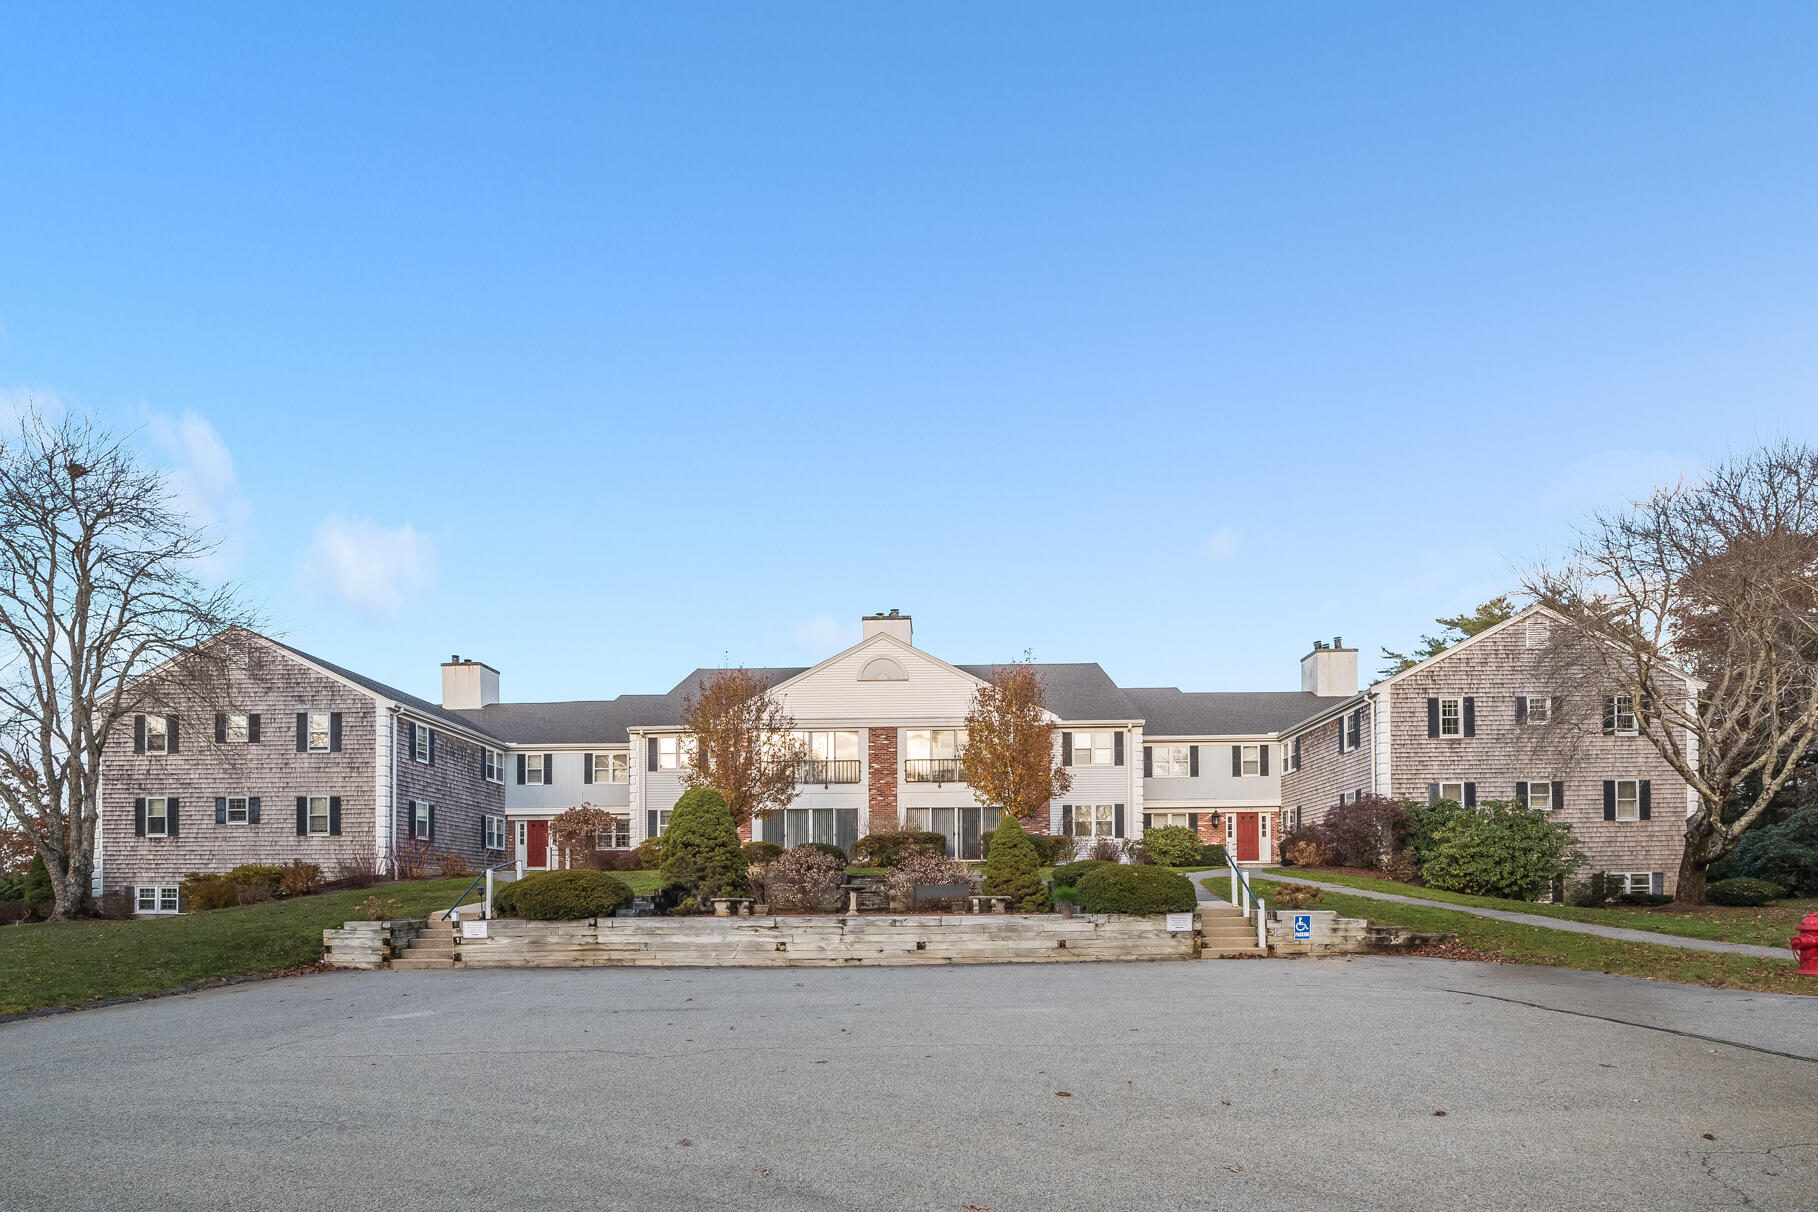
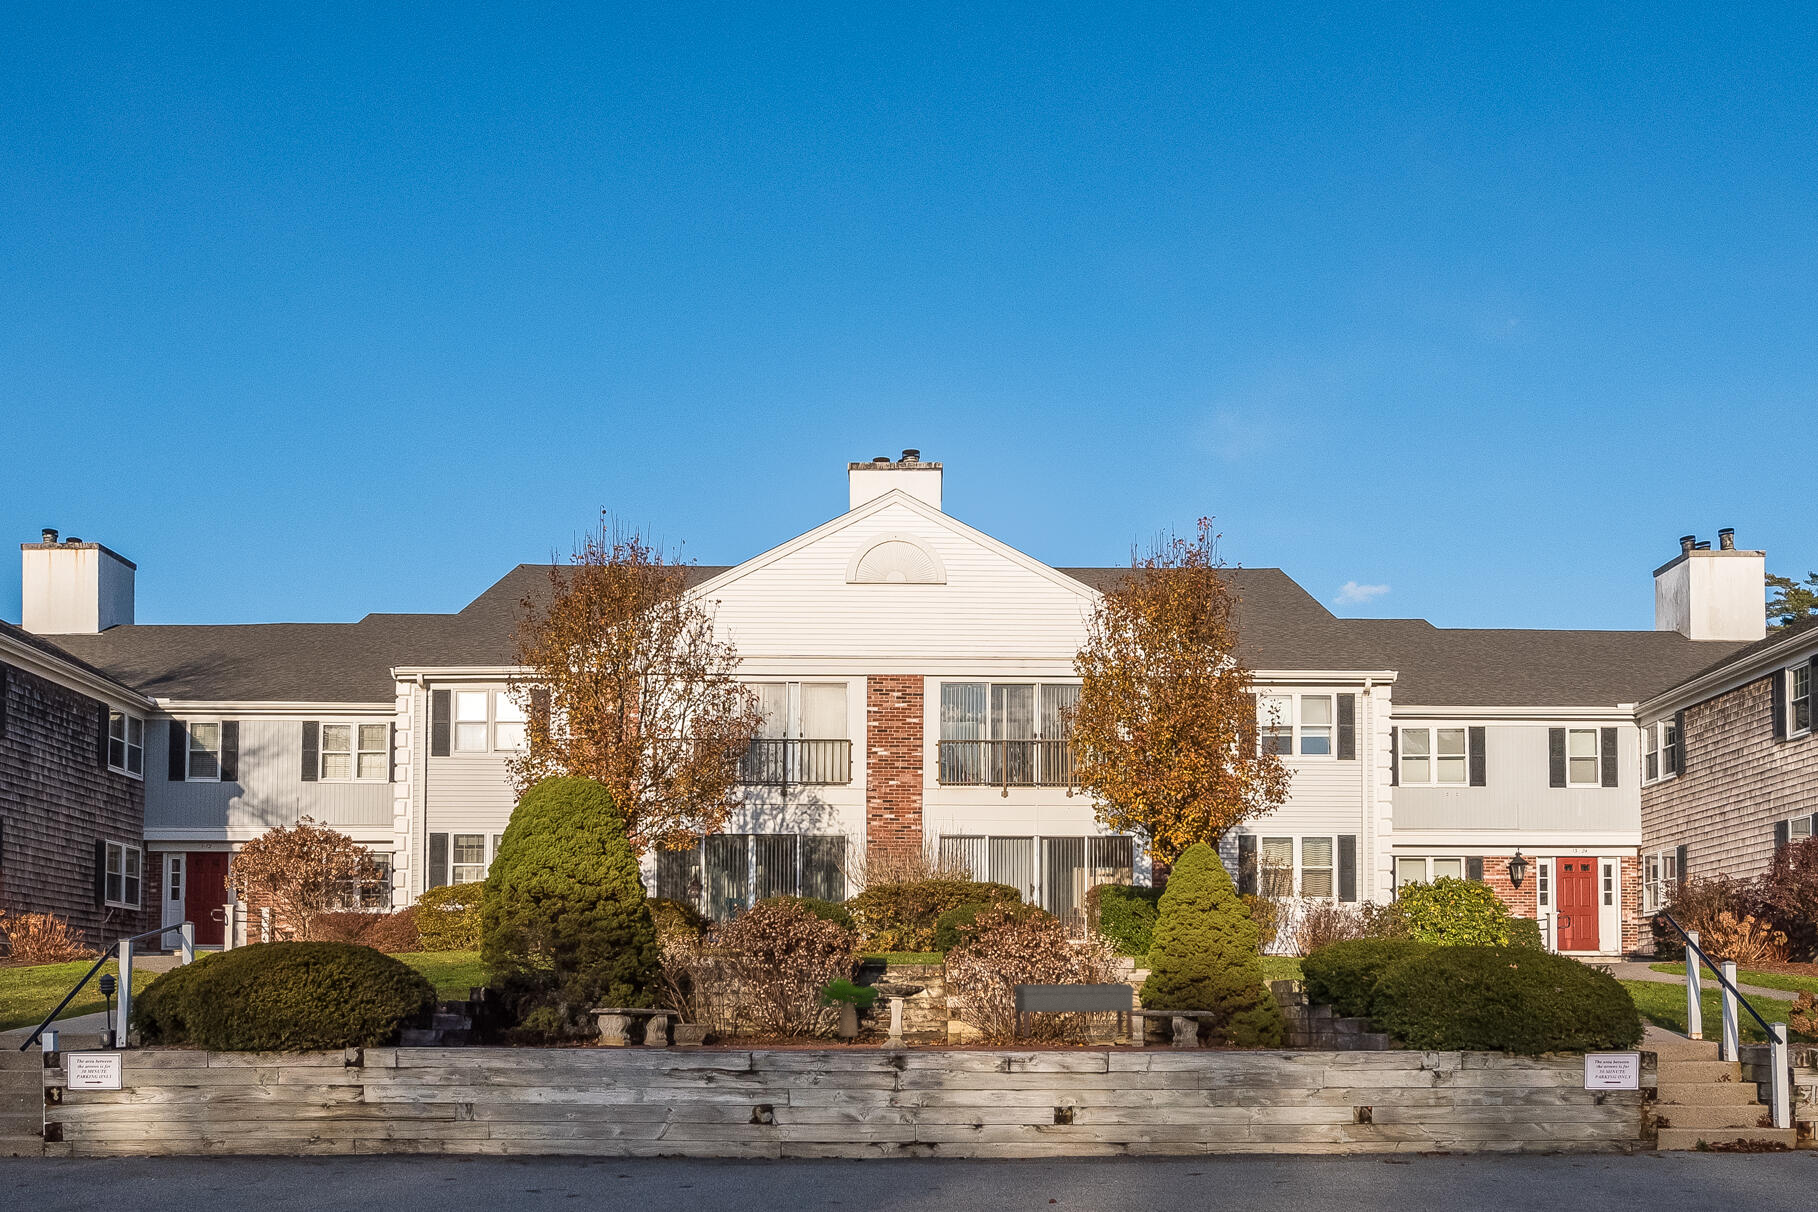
potted plant: present [1052,887,1080,918] -> present [816,979,877,1036]

